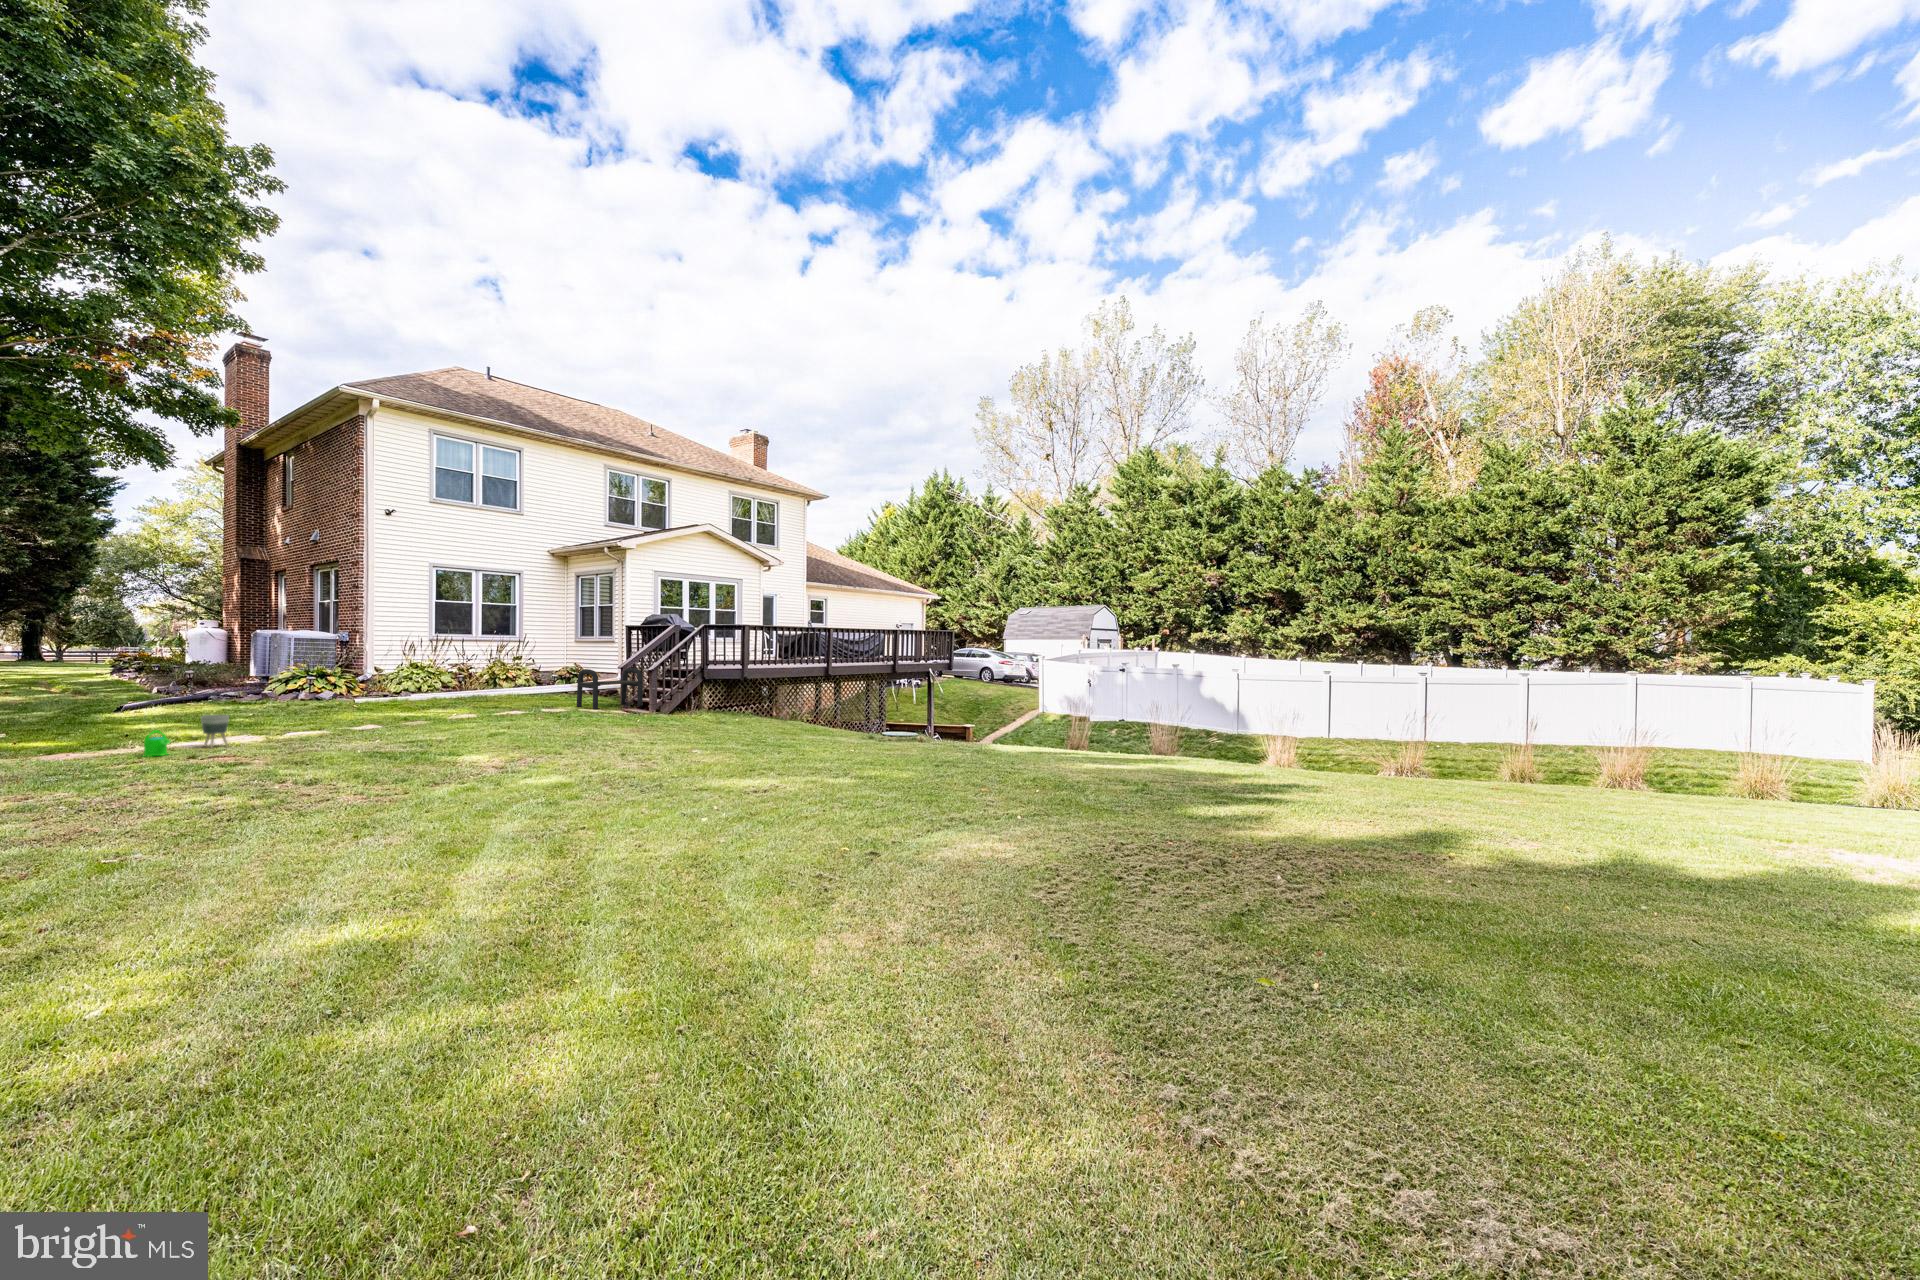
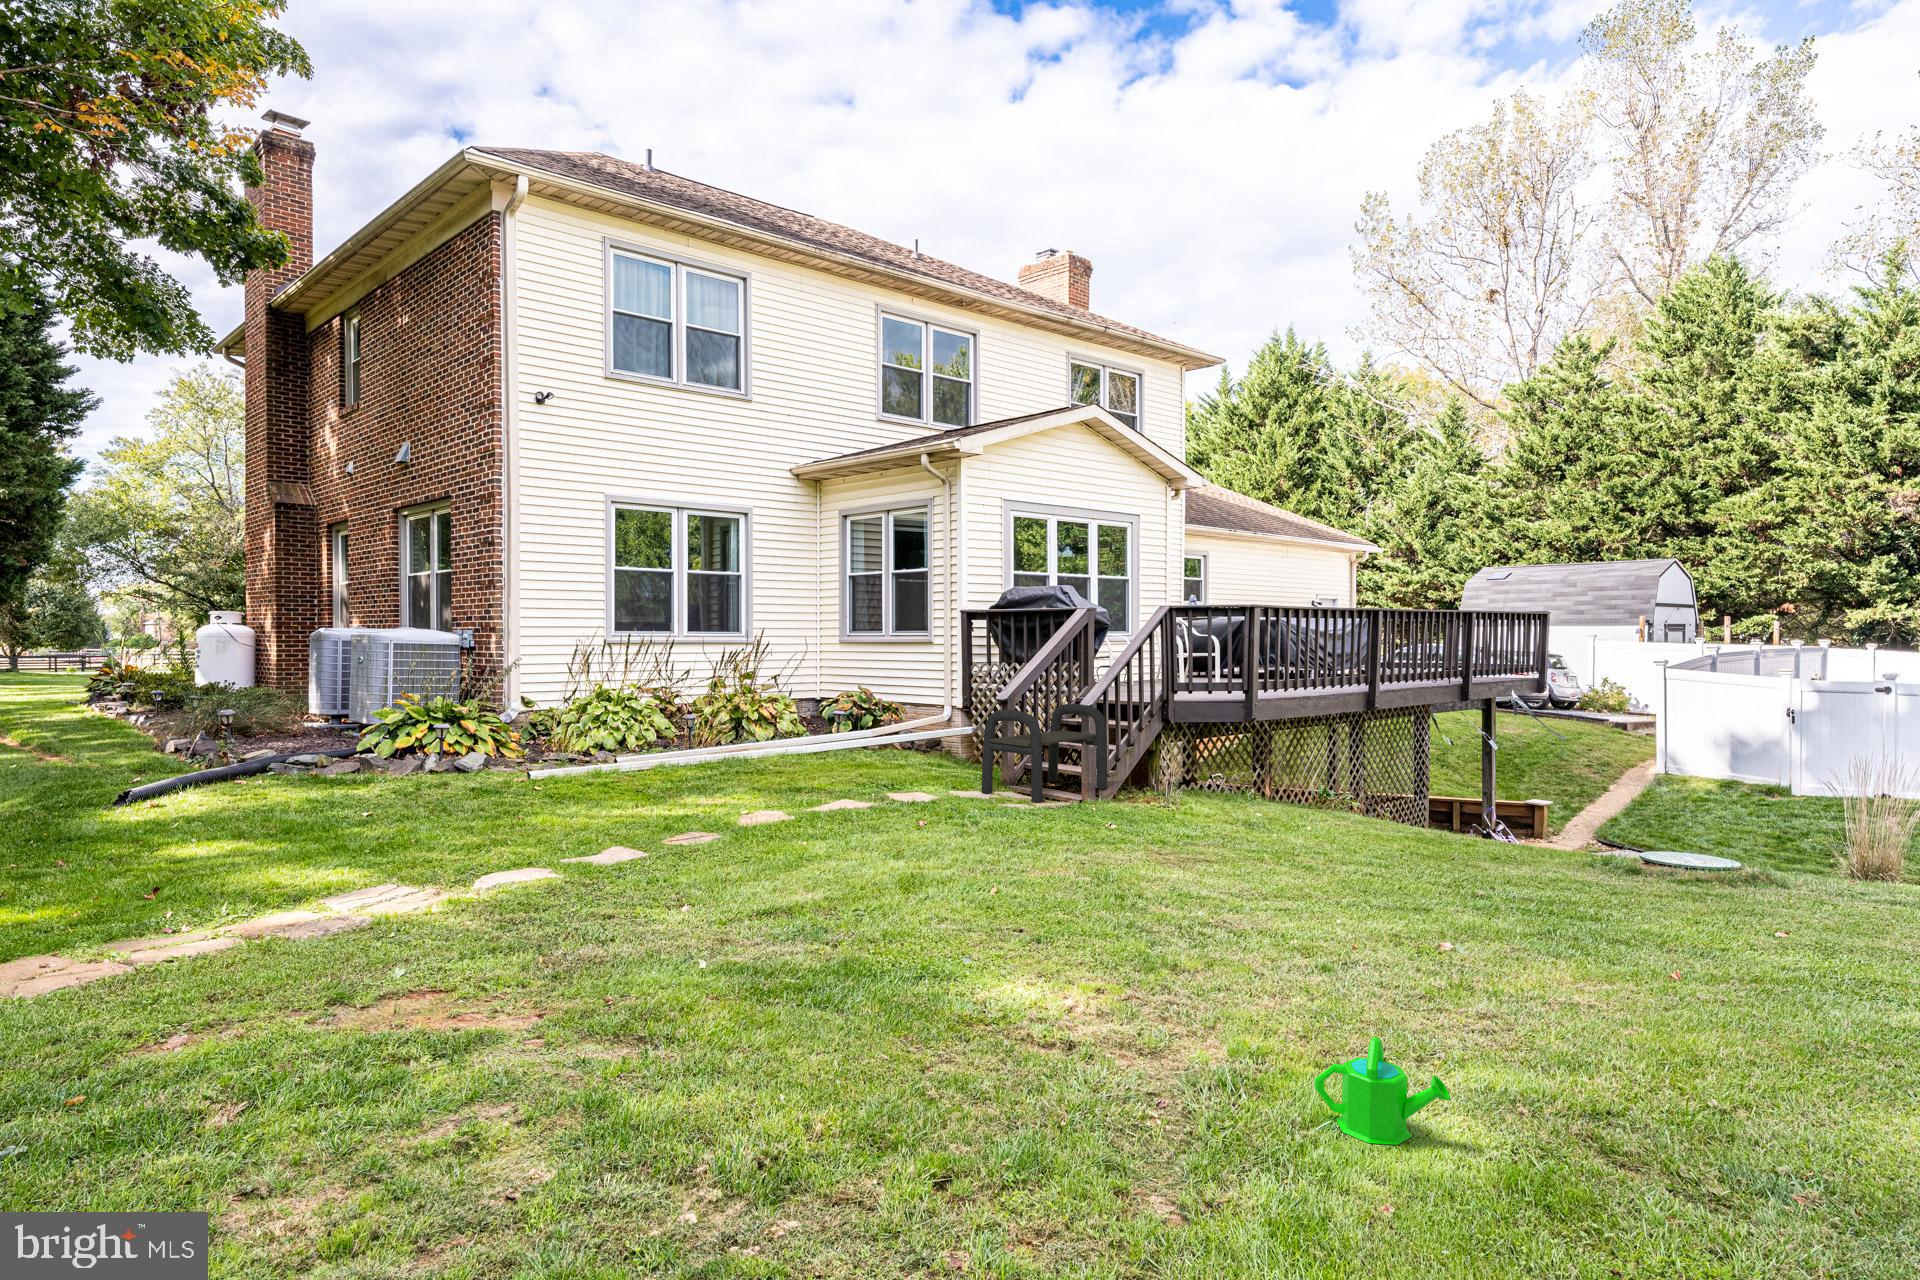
planter: present [201,715,229,748] -> none [352,900,423,1014]
watering can: present [144,730,170,757] -> present [1315,1037,1451,1145]

